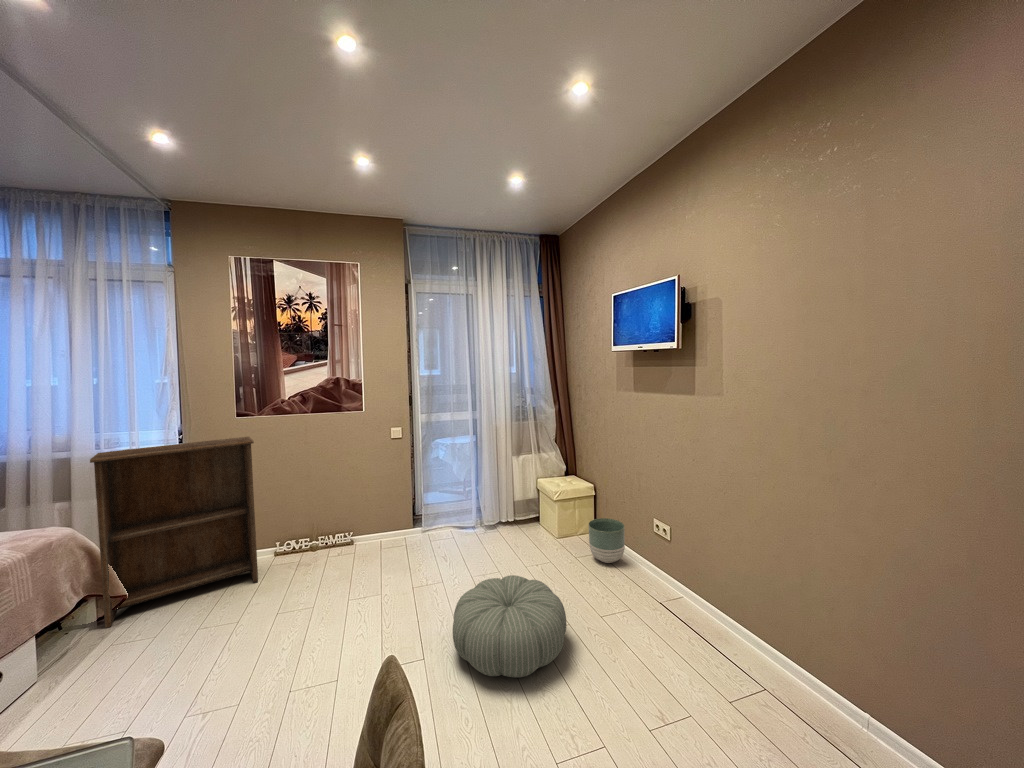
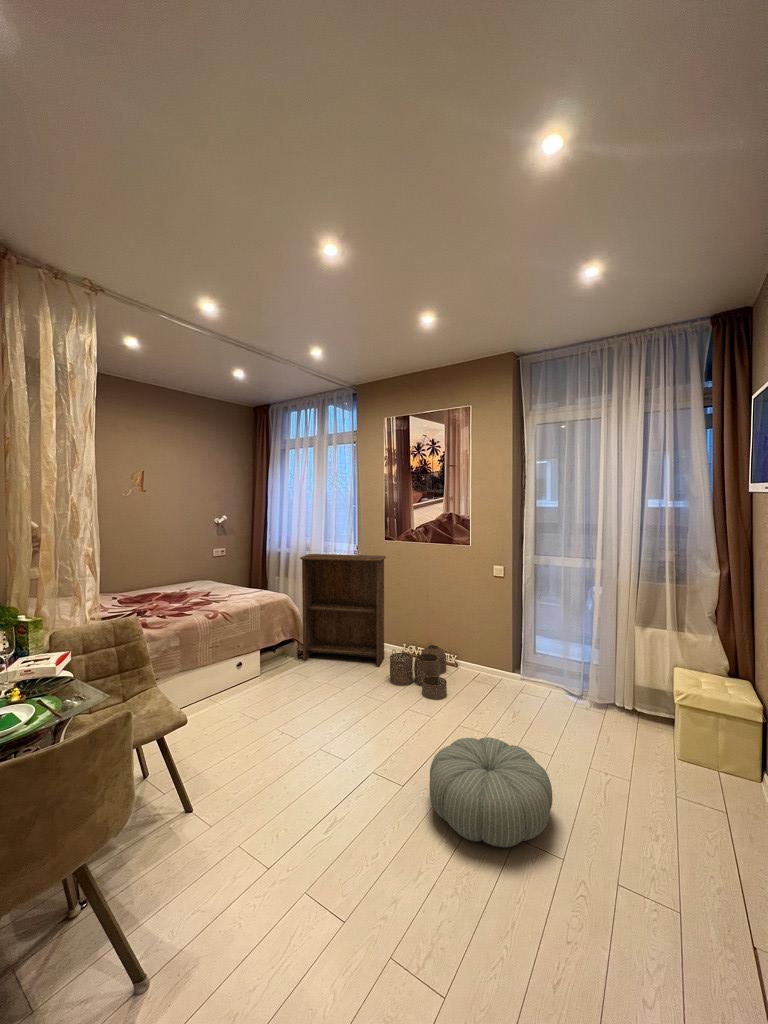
planter: present [589,518,625,563] -> none [691,746,759,823]
woven basket: none [288,528,373,591] -> present [390,645,447,699]

